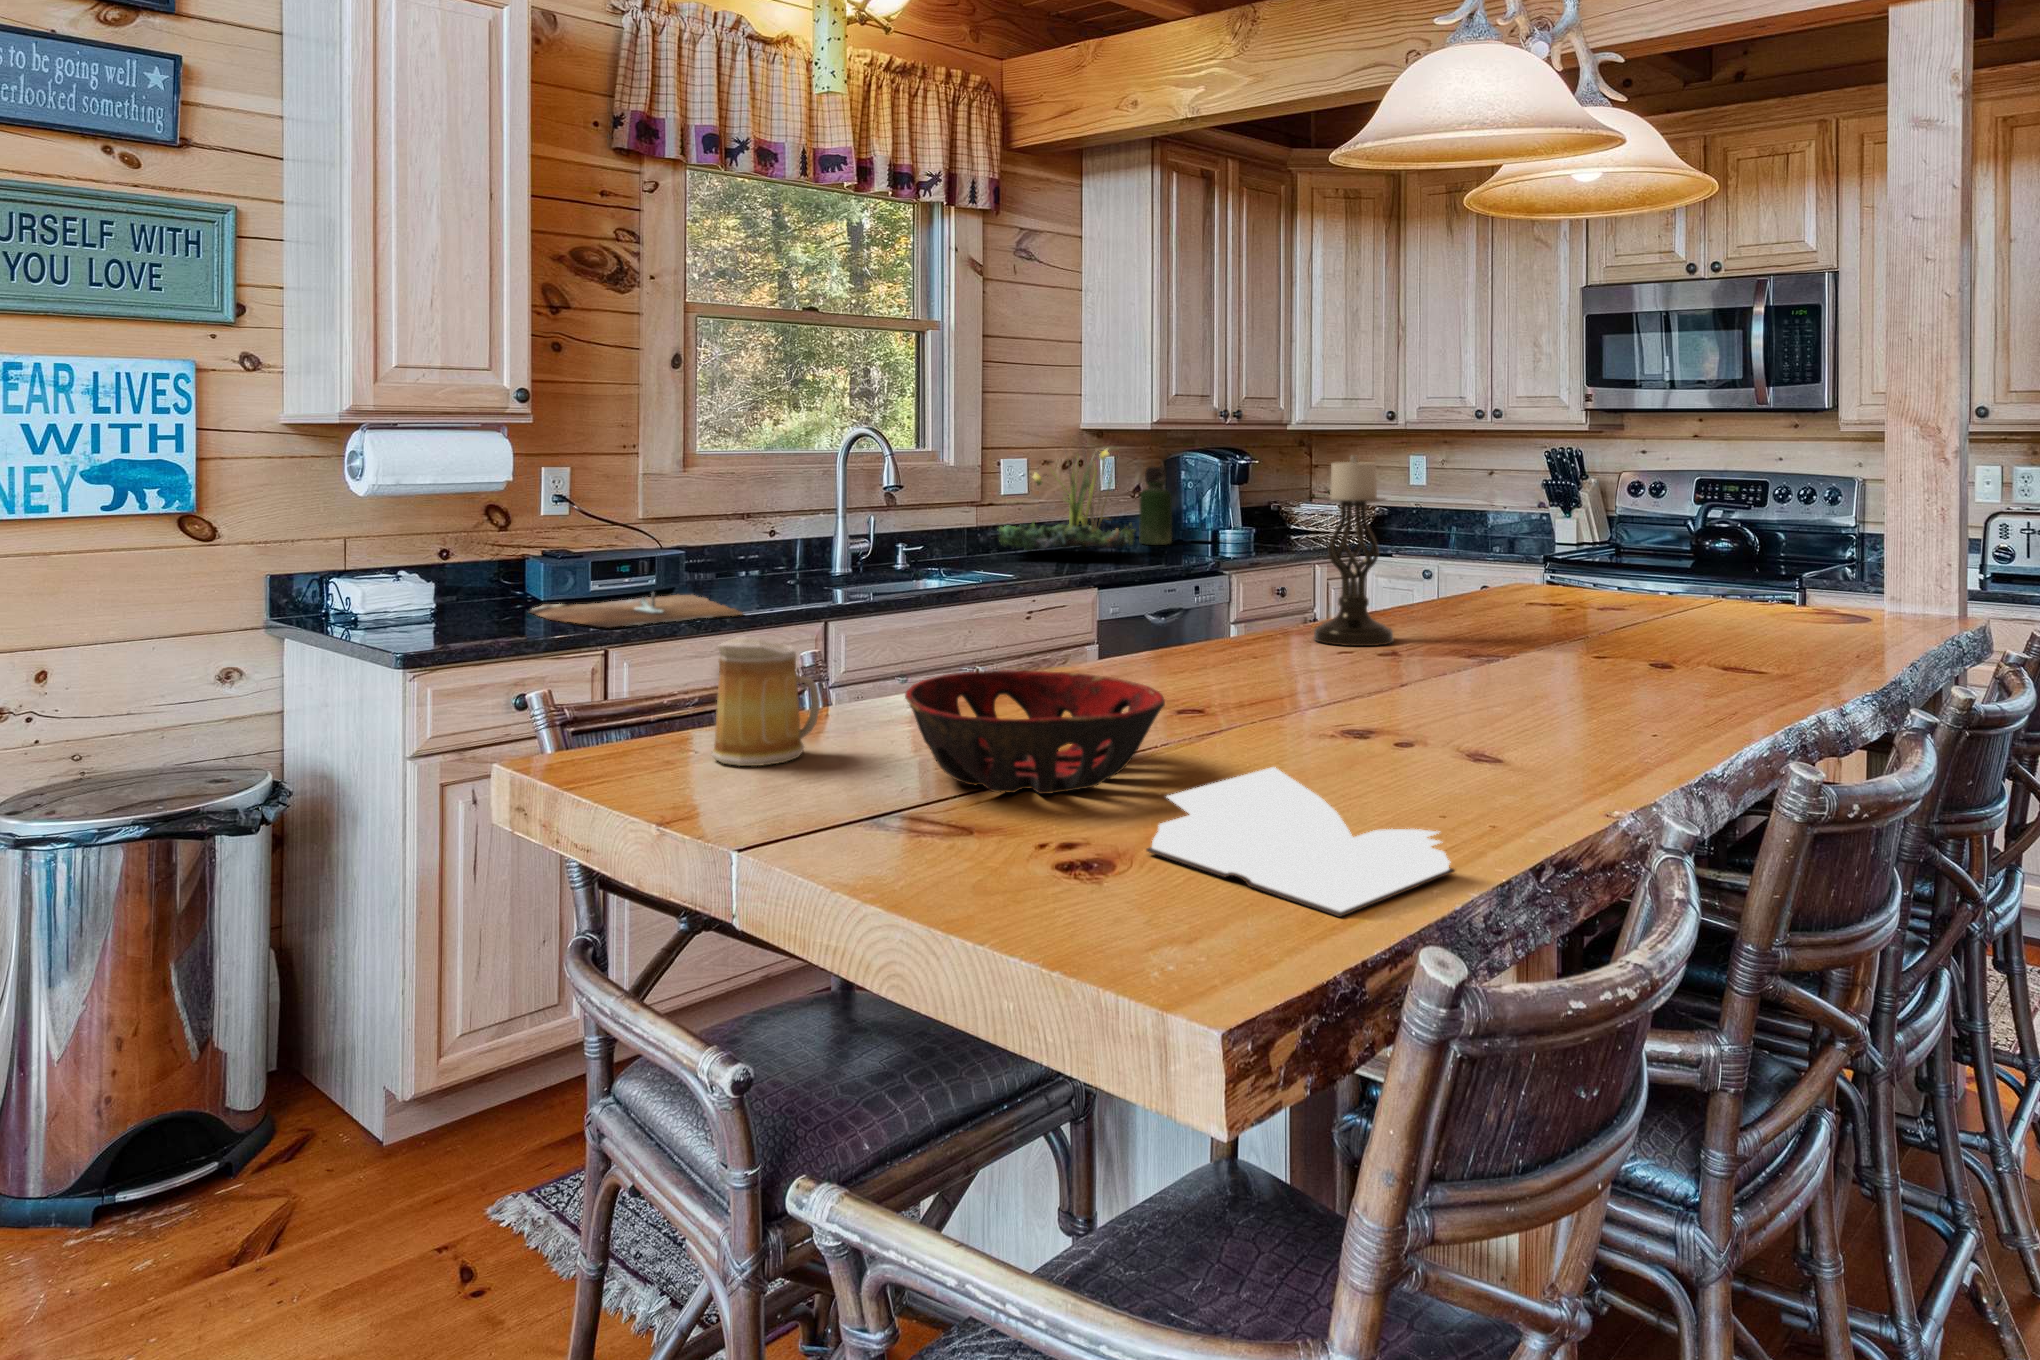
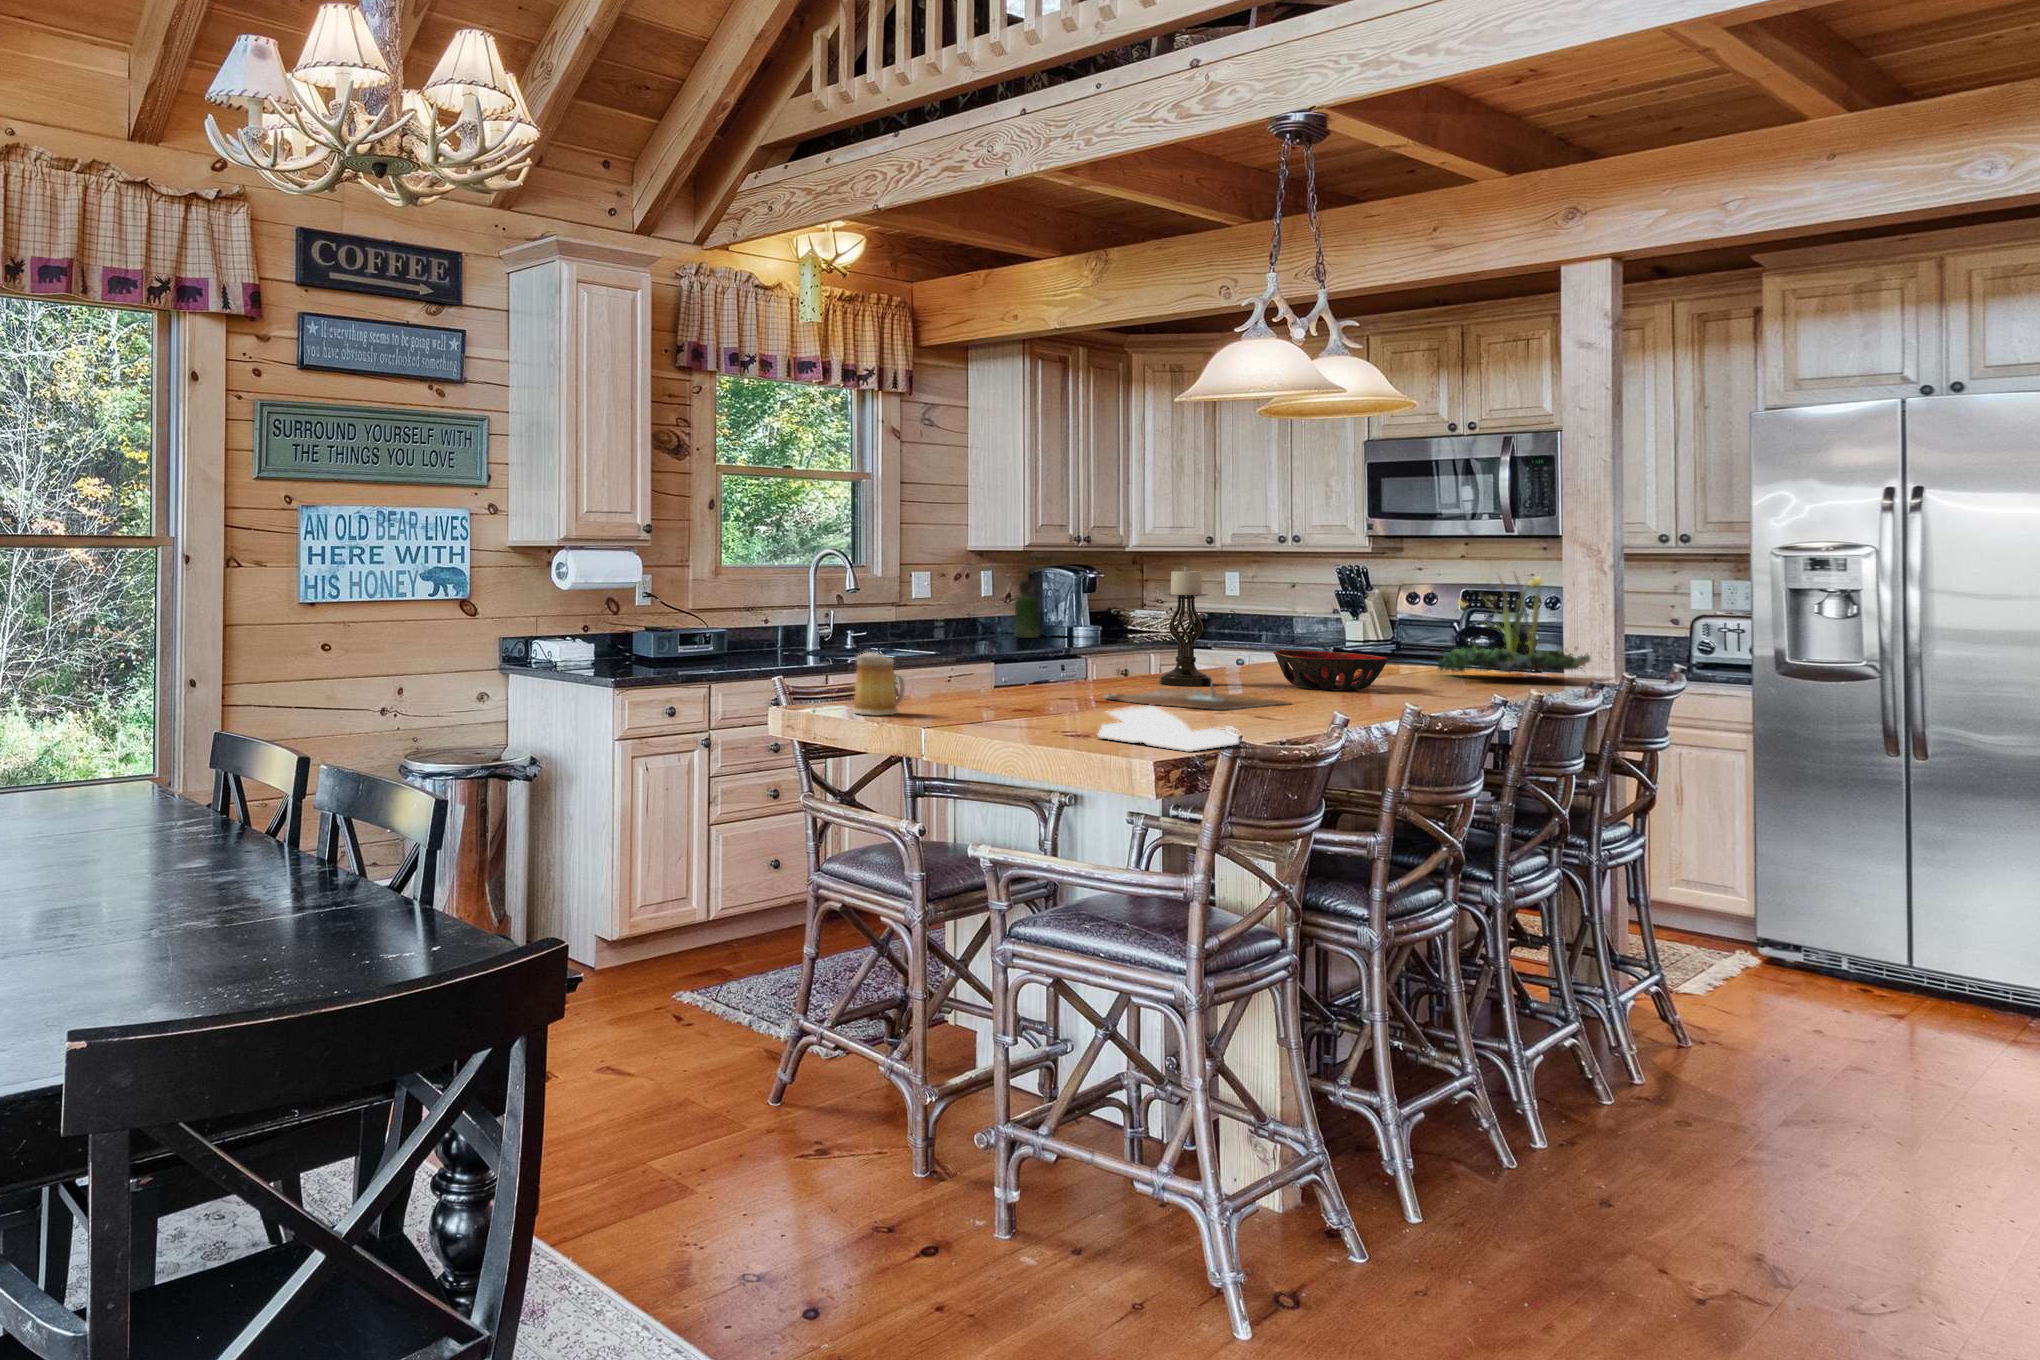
plant: present [998,448,1136,550] -> present [1437,576,1590,673]
cutting board: present [529,593,742,628] -> present [1104,685,1287,710]
decorative bowl: present [905,670,1165,794] -> present [1274,650,1388,690]

